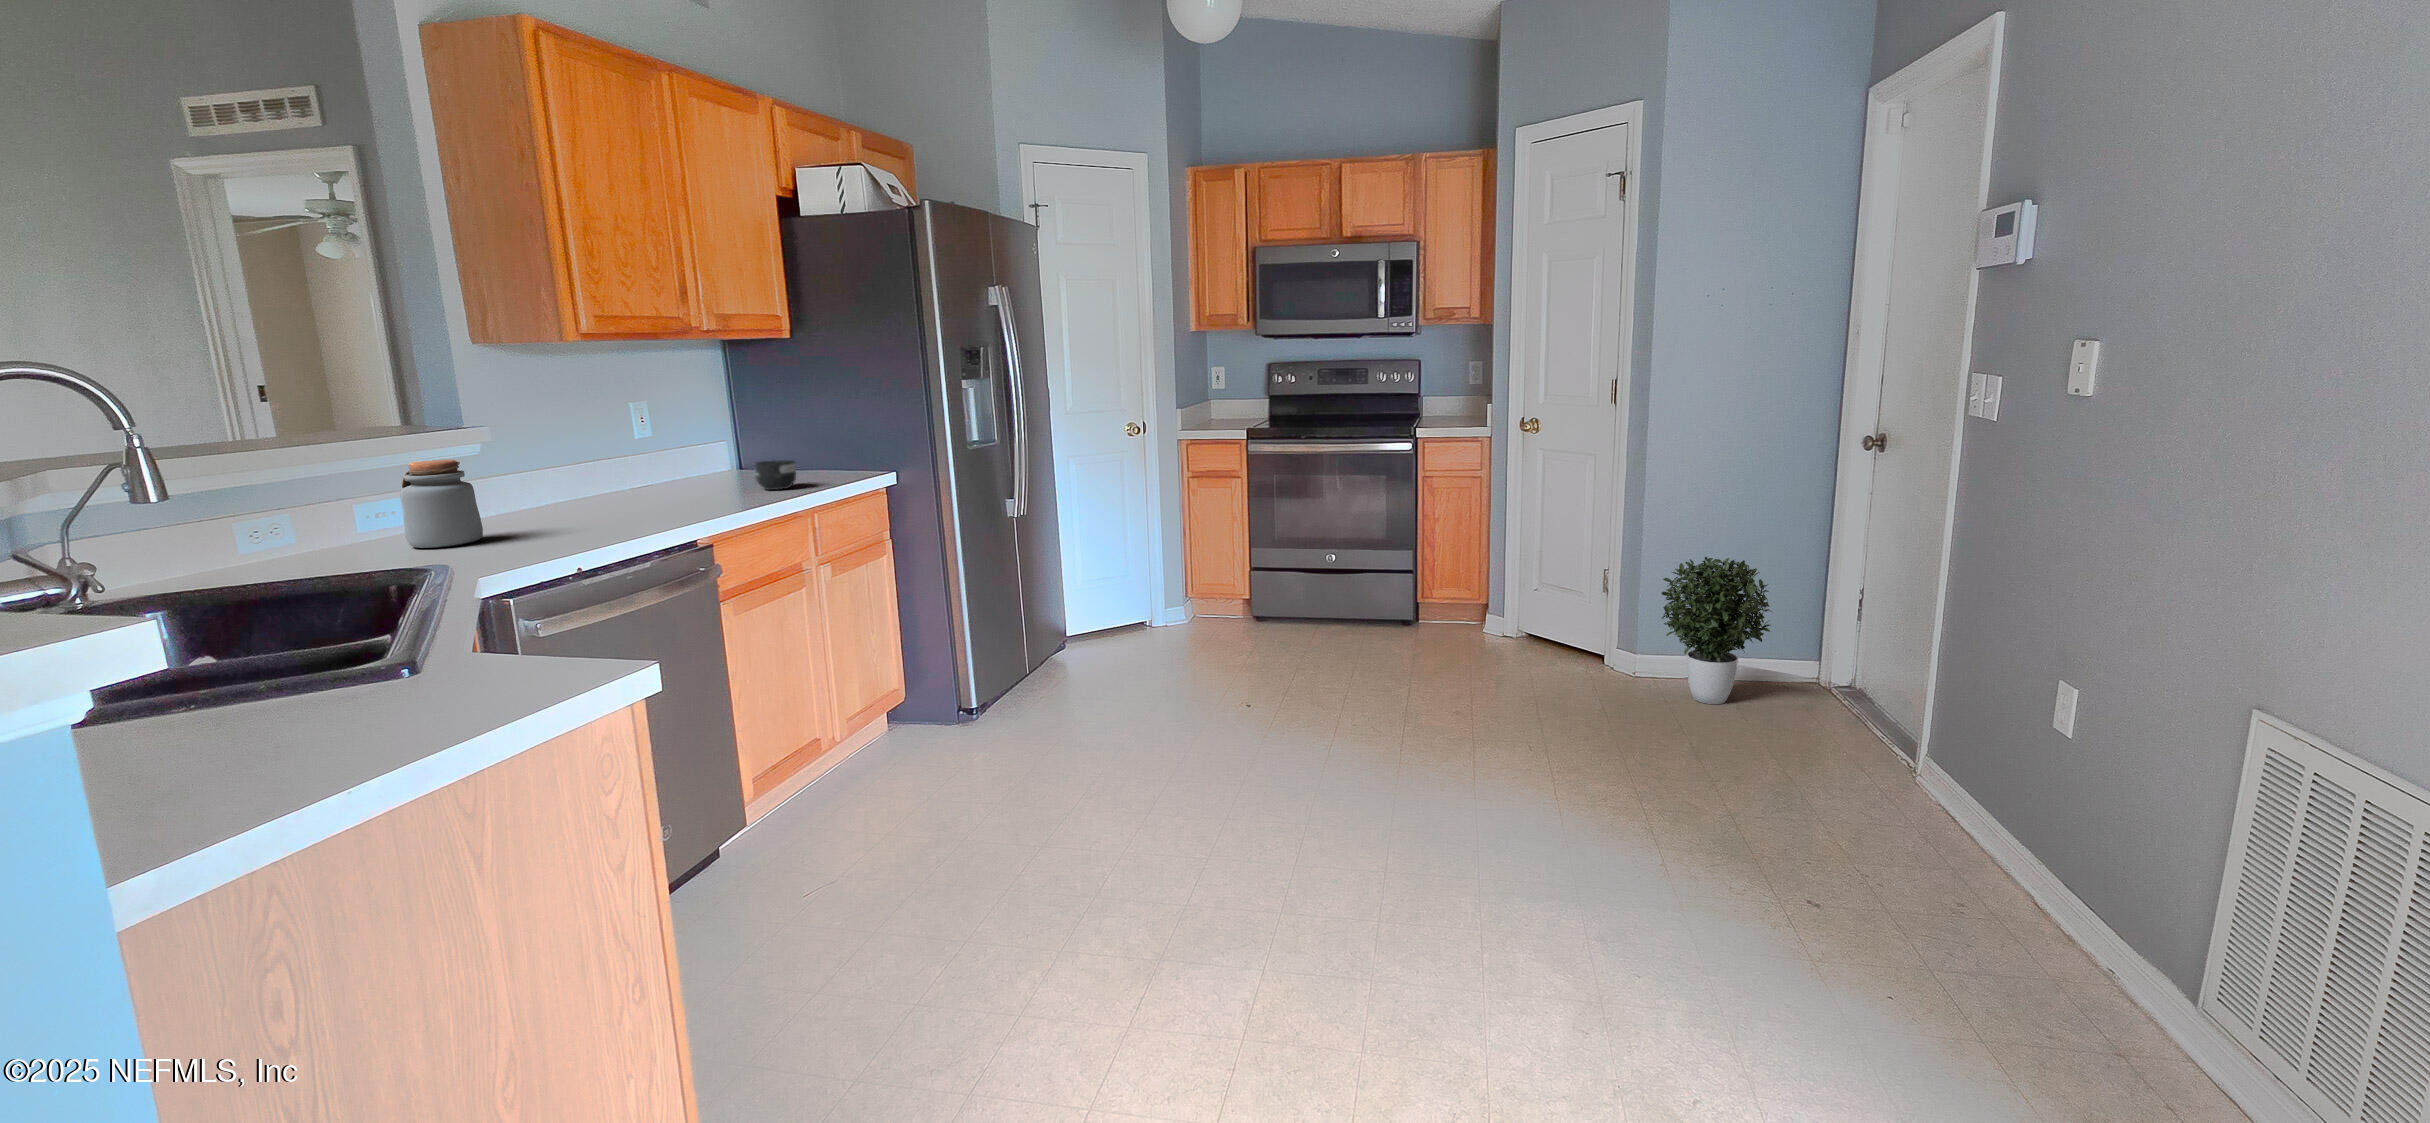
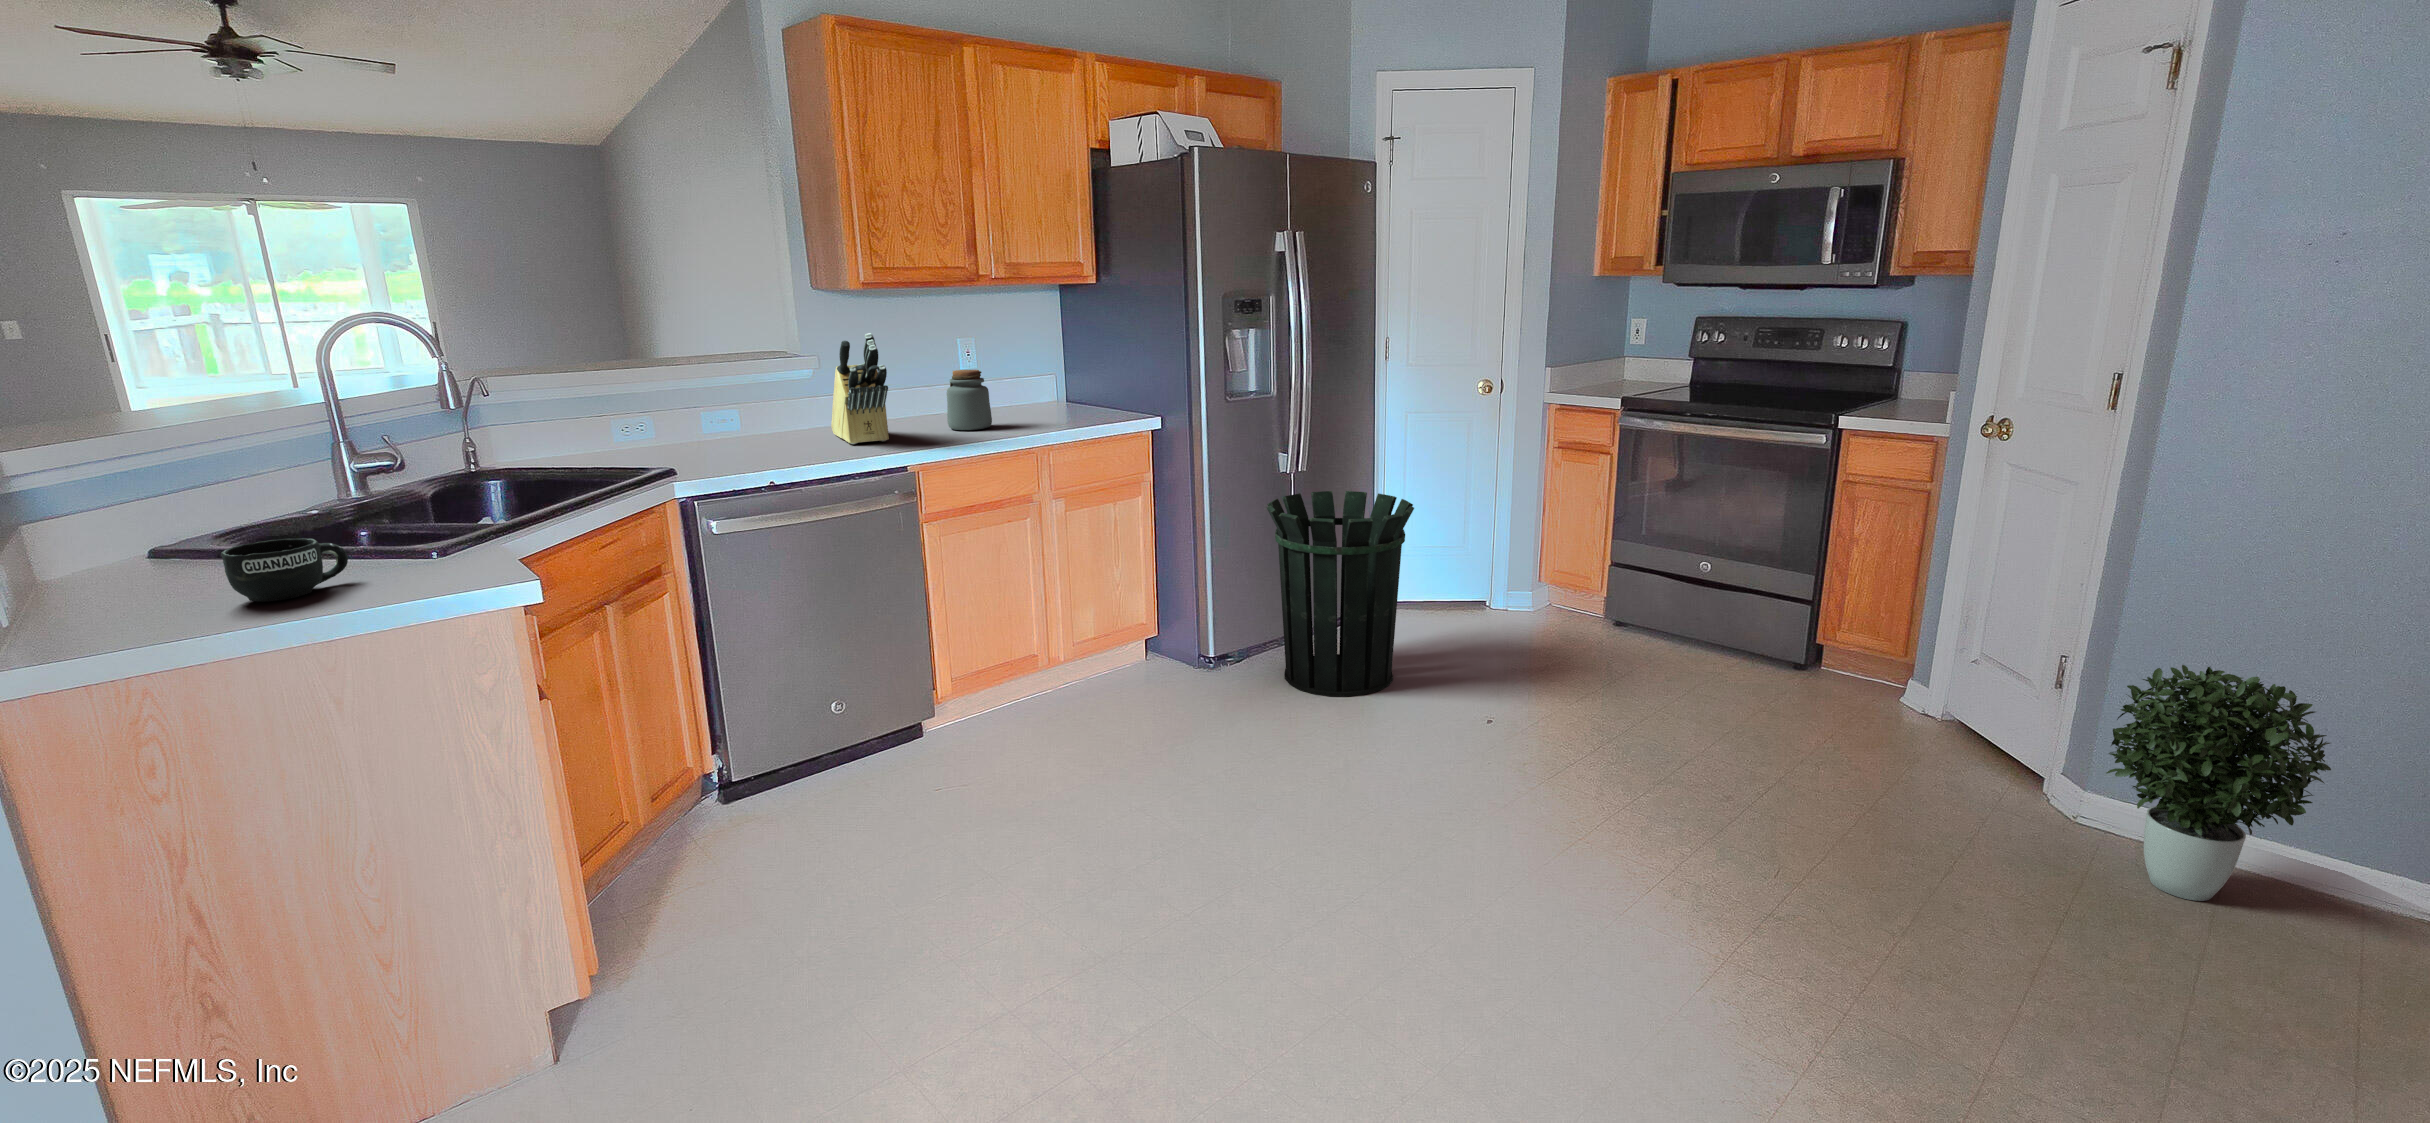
knife block: none [522,391,645,523] -> present [831,333,889,444]
jar: present [400,460,483,548] -> present [947,370,992,430]
mug: present [754,460,796,490] -> present [221,538,348,602]
waste bin: none [1004,527,1144,721] -> present [1267,491,1414,697]

